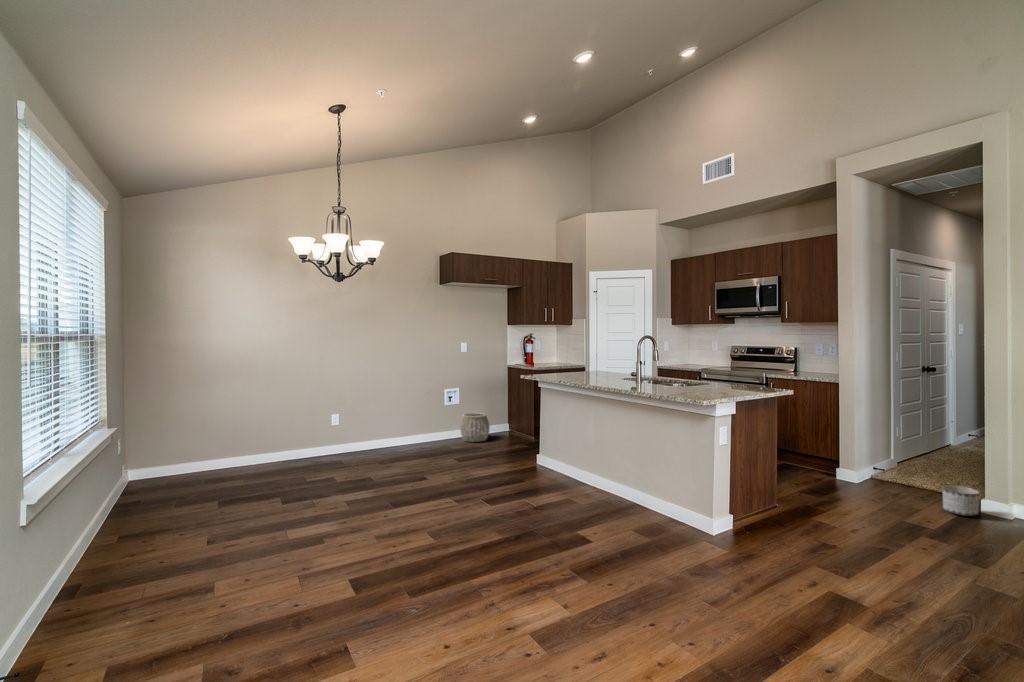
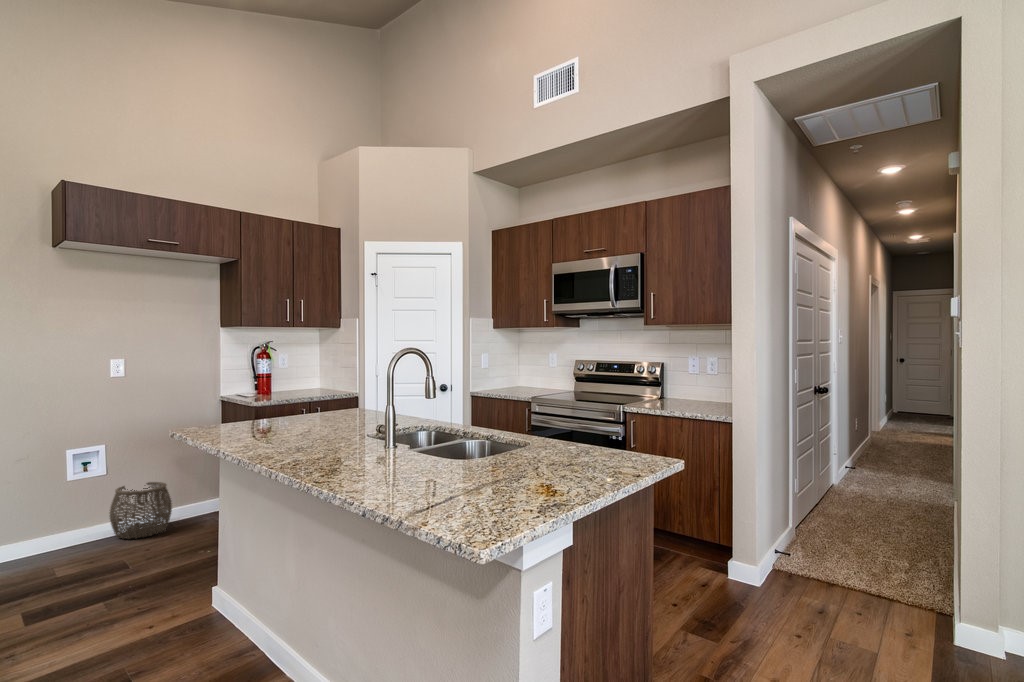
planter: present [942,485,979,516] -> none [896,599,954,659]

